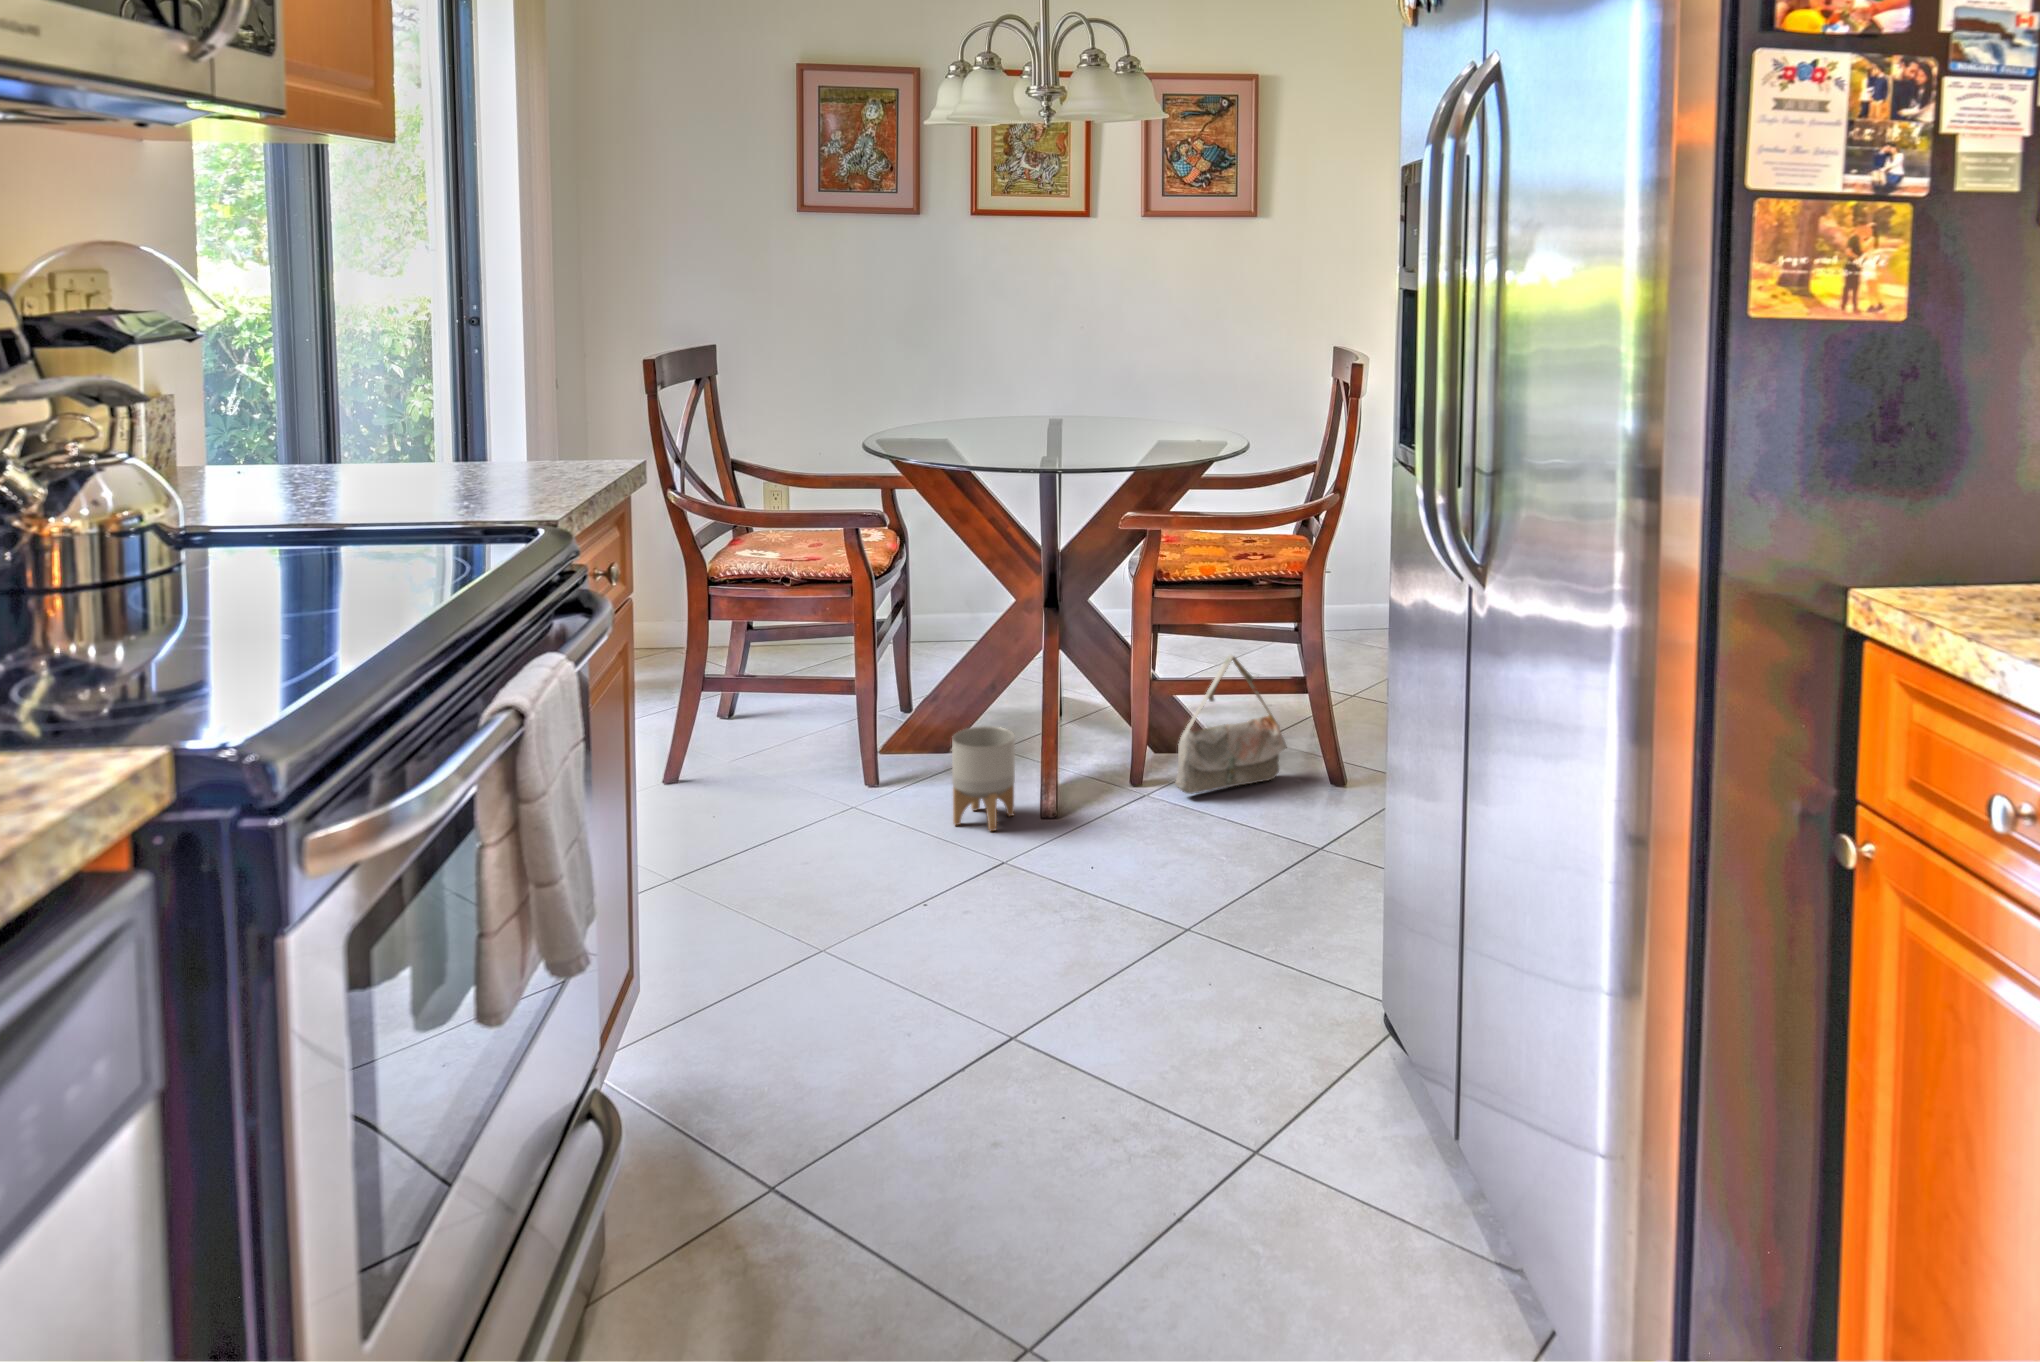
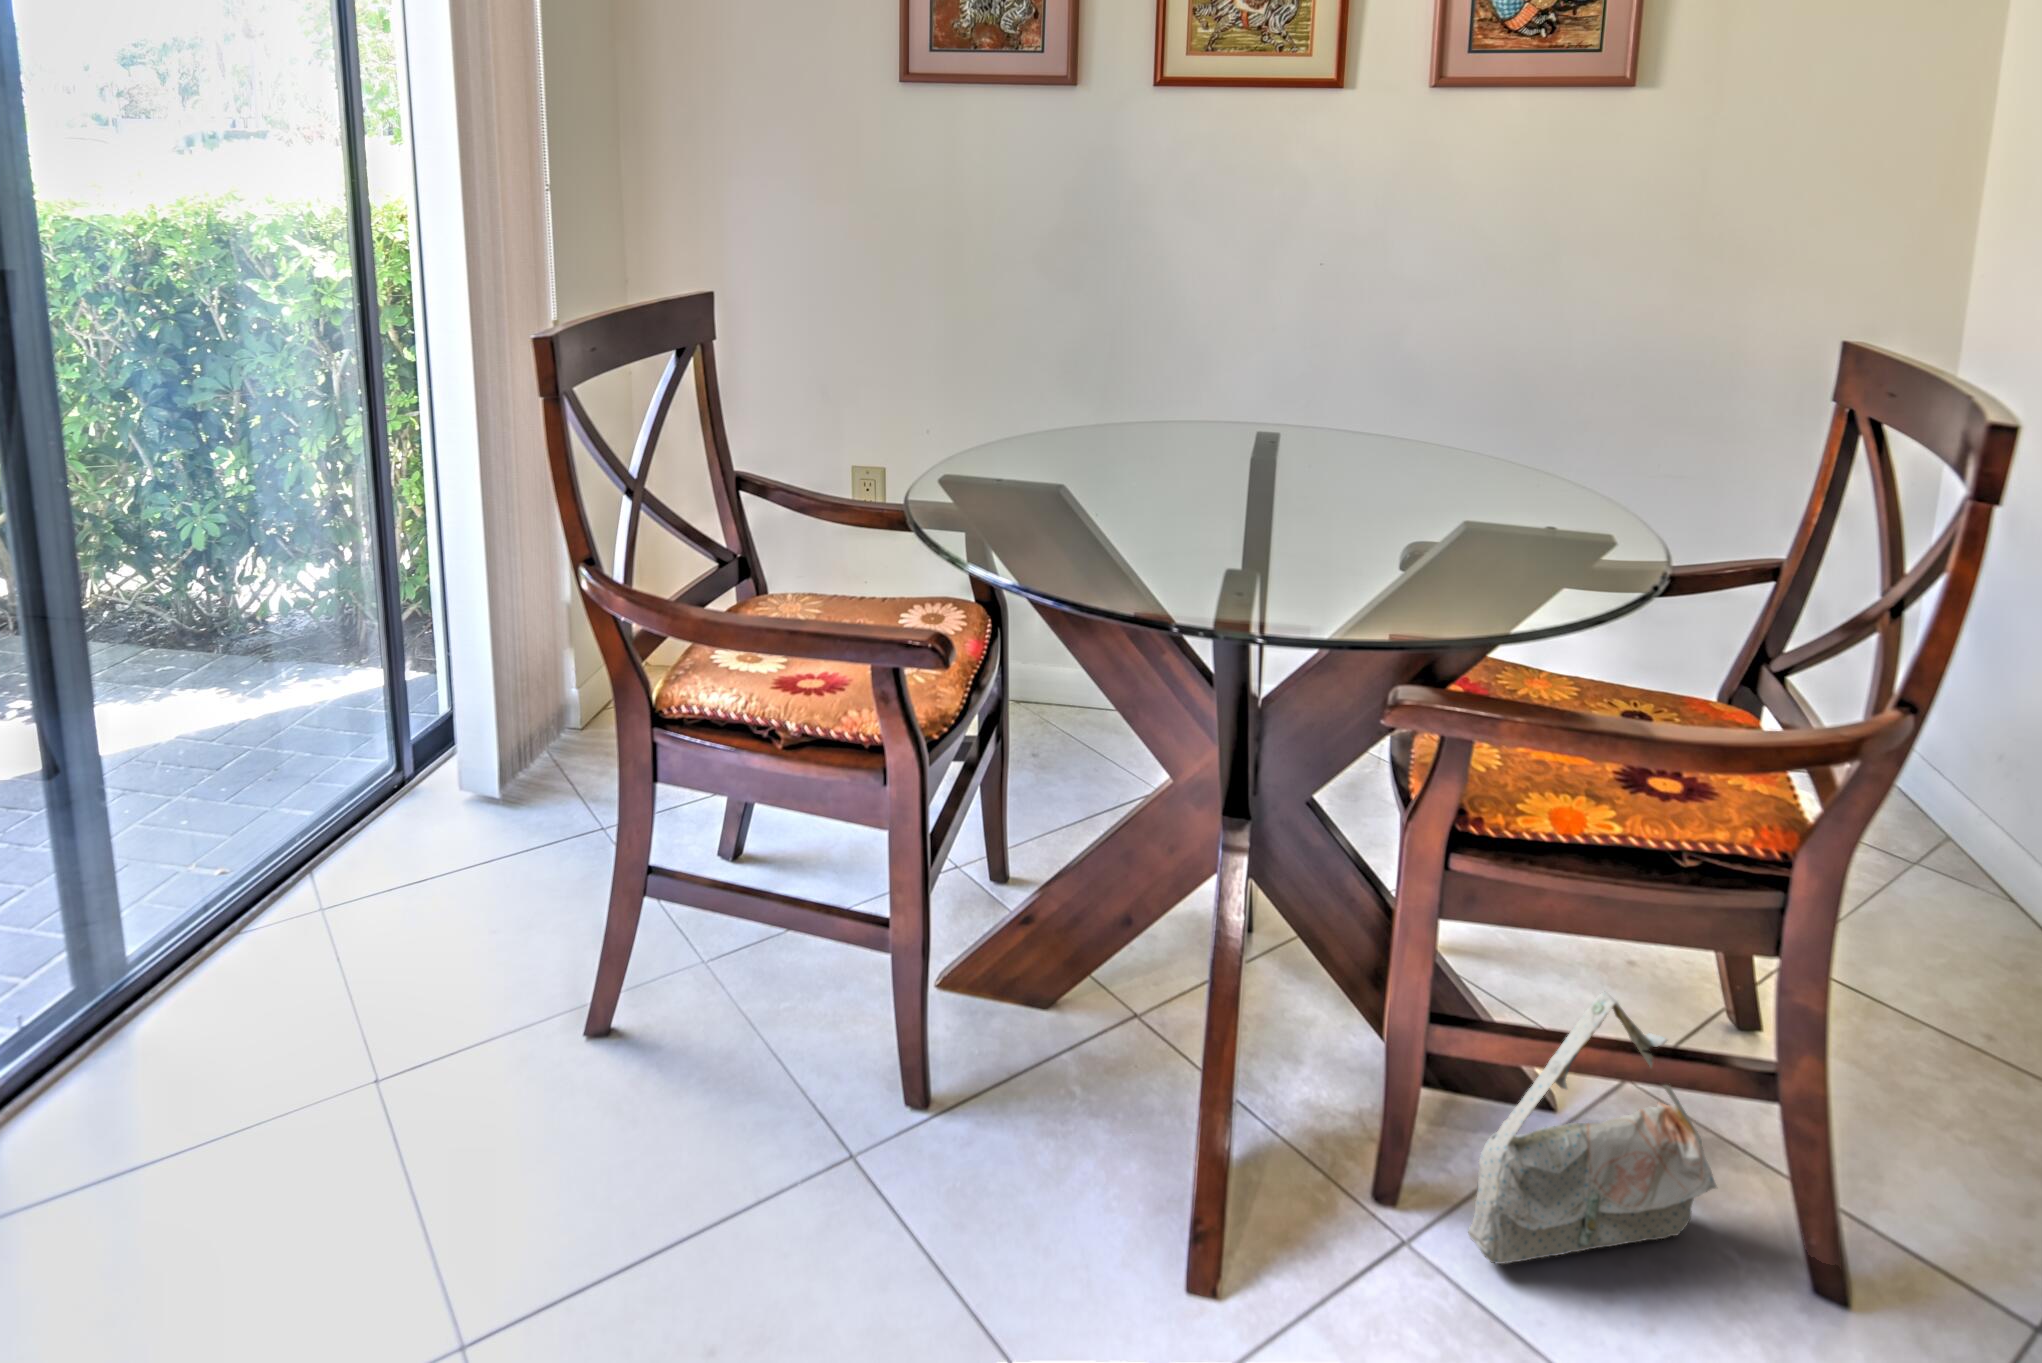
planter: present [952,726,1015,831] -> none [1016,1062,1142,1303]

